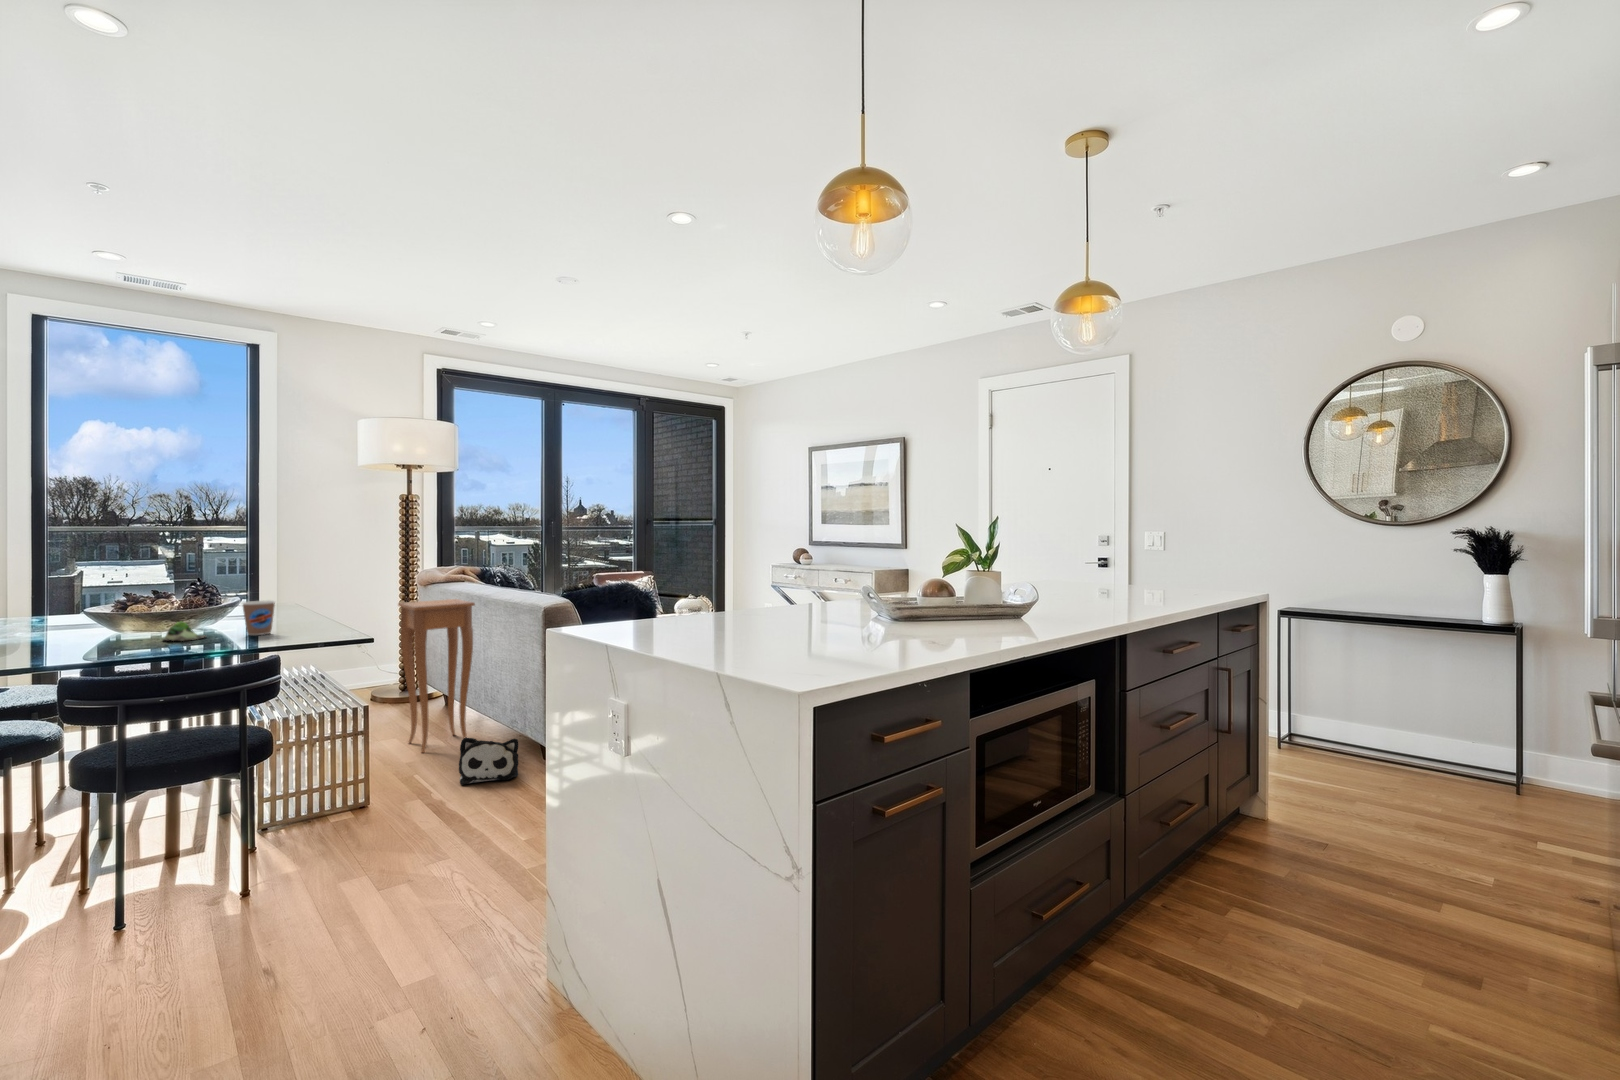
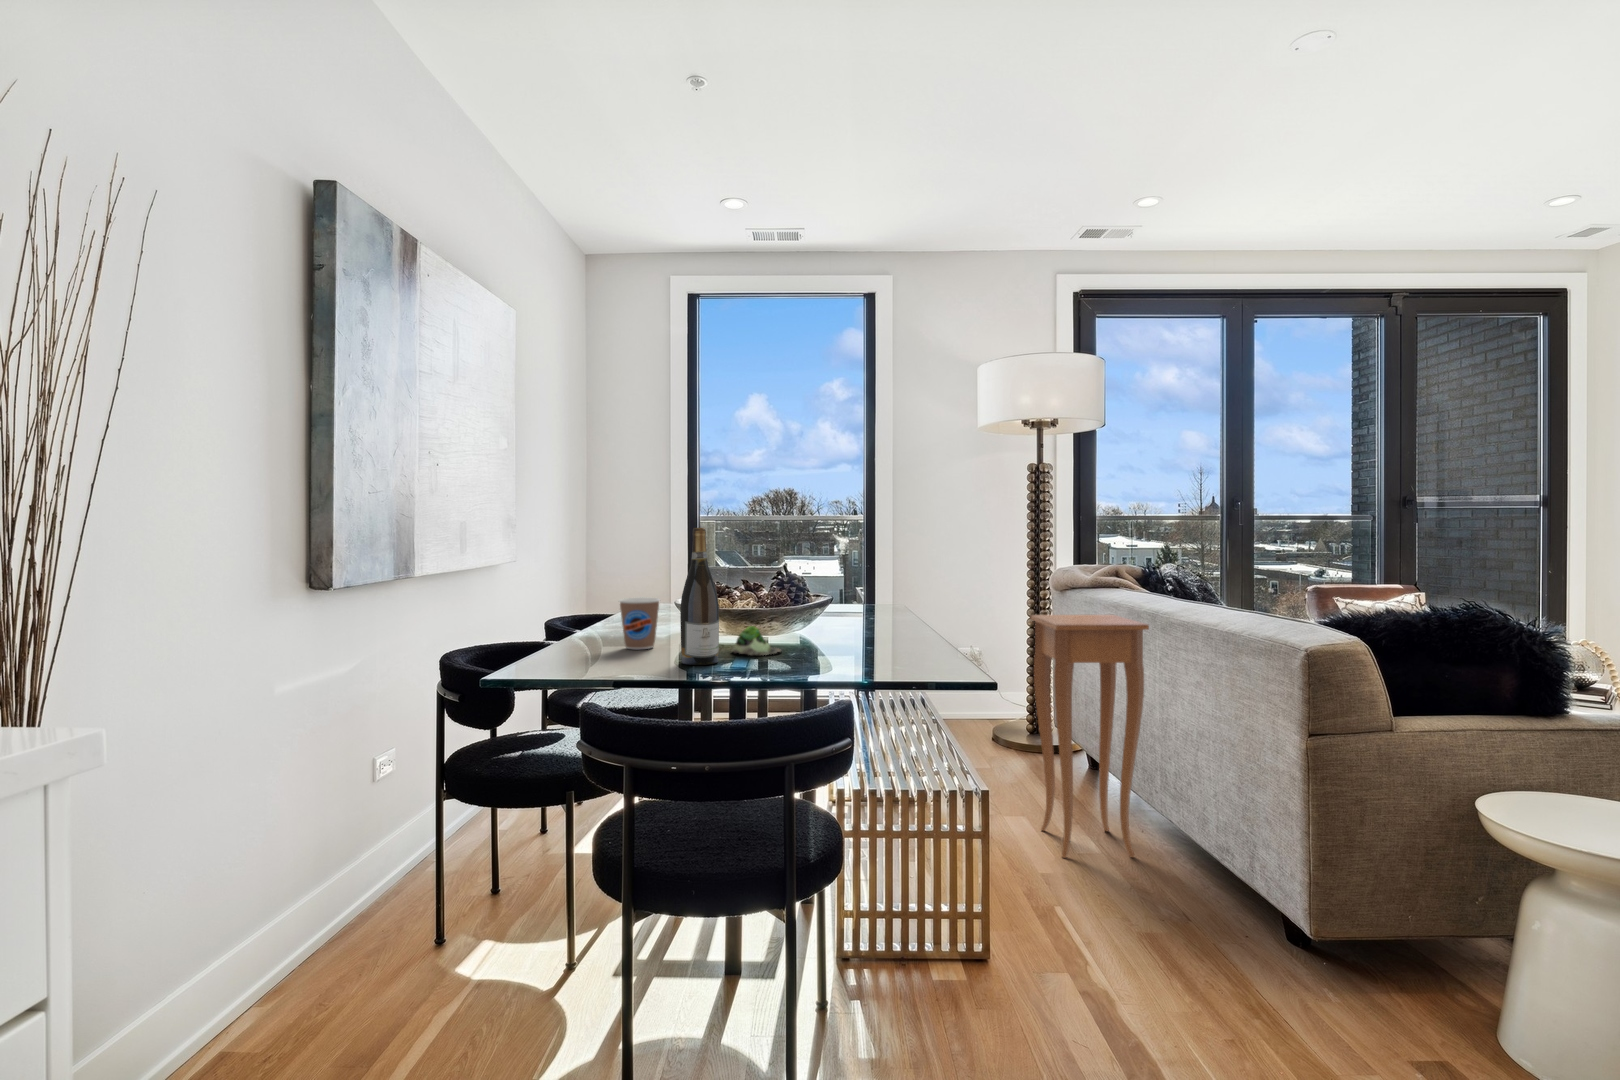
wine bottle: none [123,557,158,650] -> present [680,528,719,665]
coffee cup: present [242,600,275,635] -> present [619,598,660,649]
plush toy: present [459,737,518,785] -> none [1133,875,1250,985]

